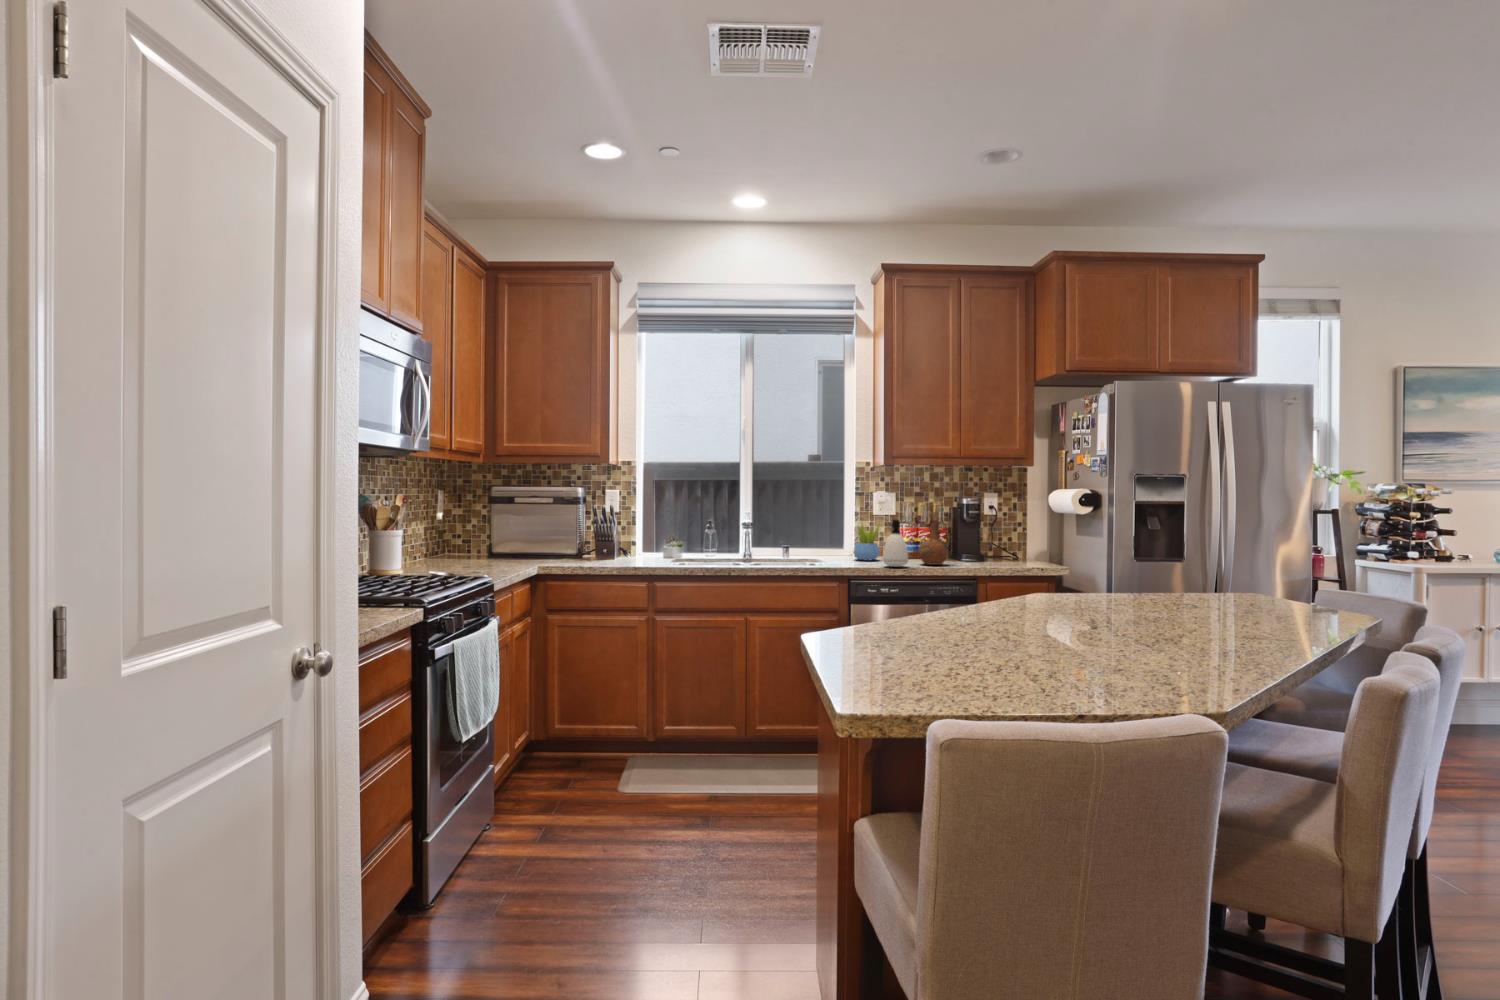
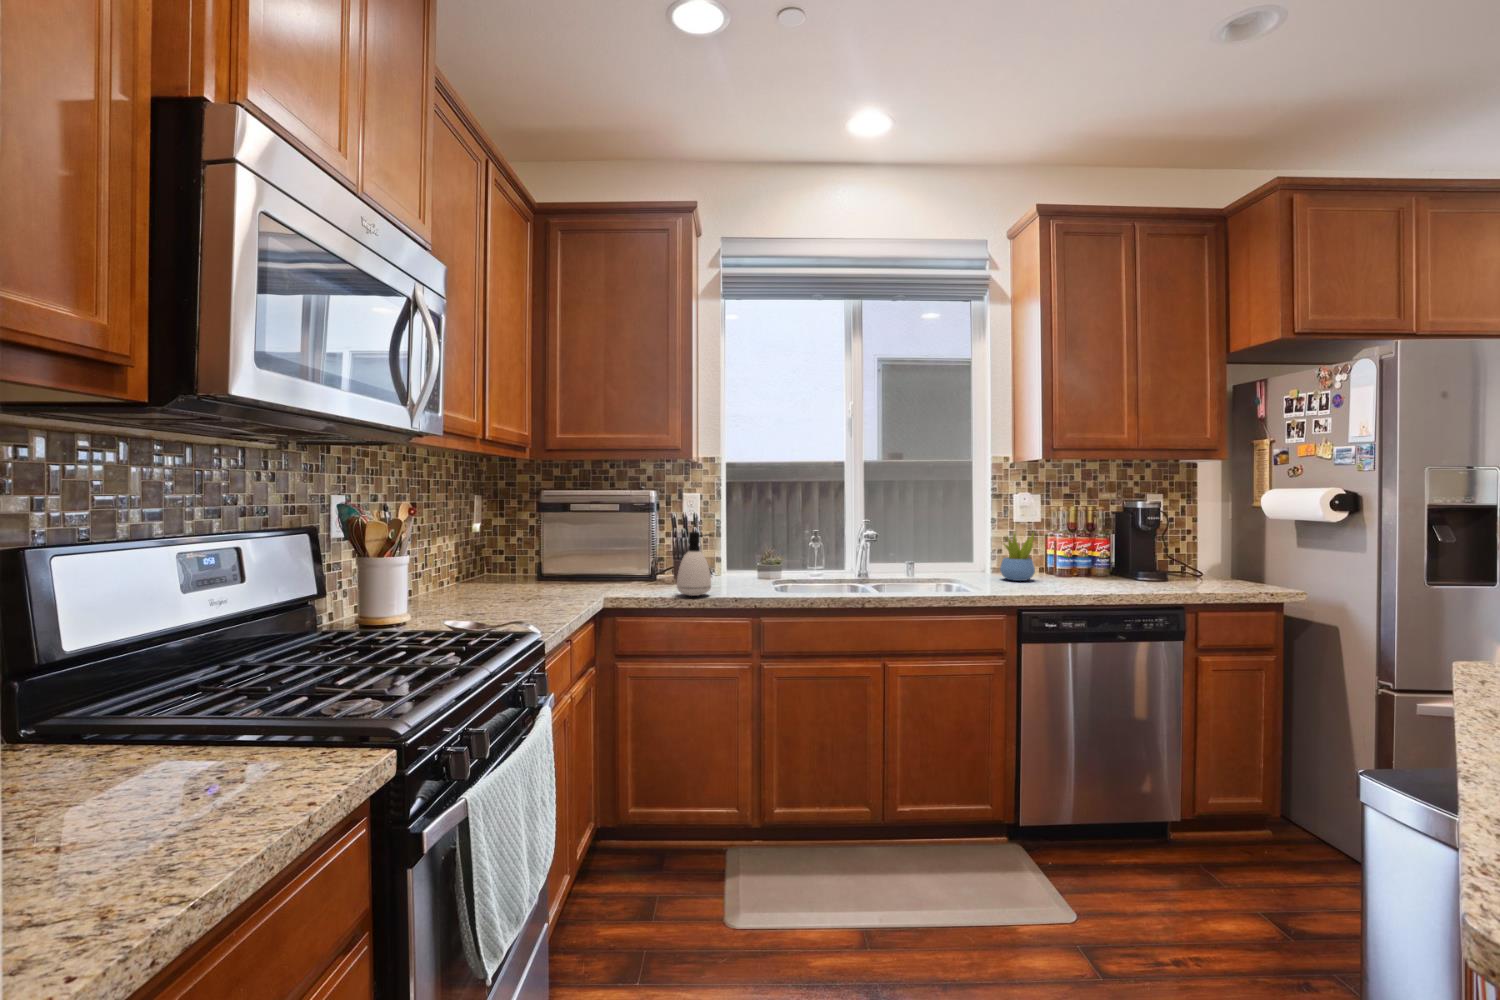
ceramic pitcher: present [918,512,950,565] -> none [1096,519,1142,588]
soap dispenser: present [883,519,908,567] -> present [677,532,711,596]

